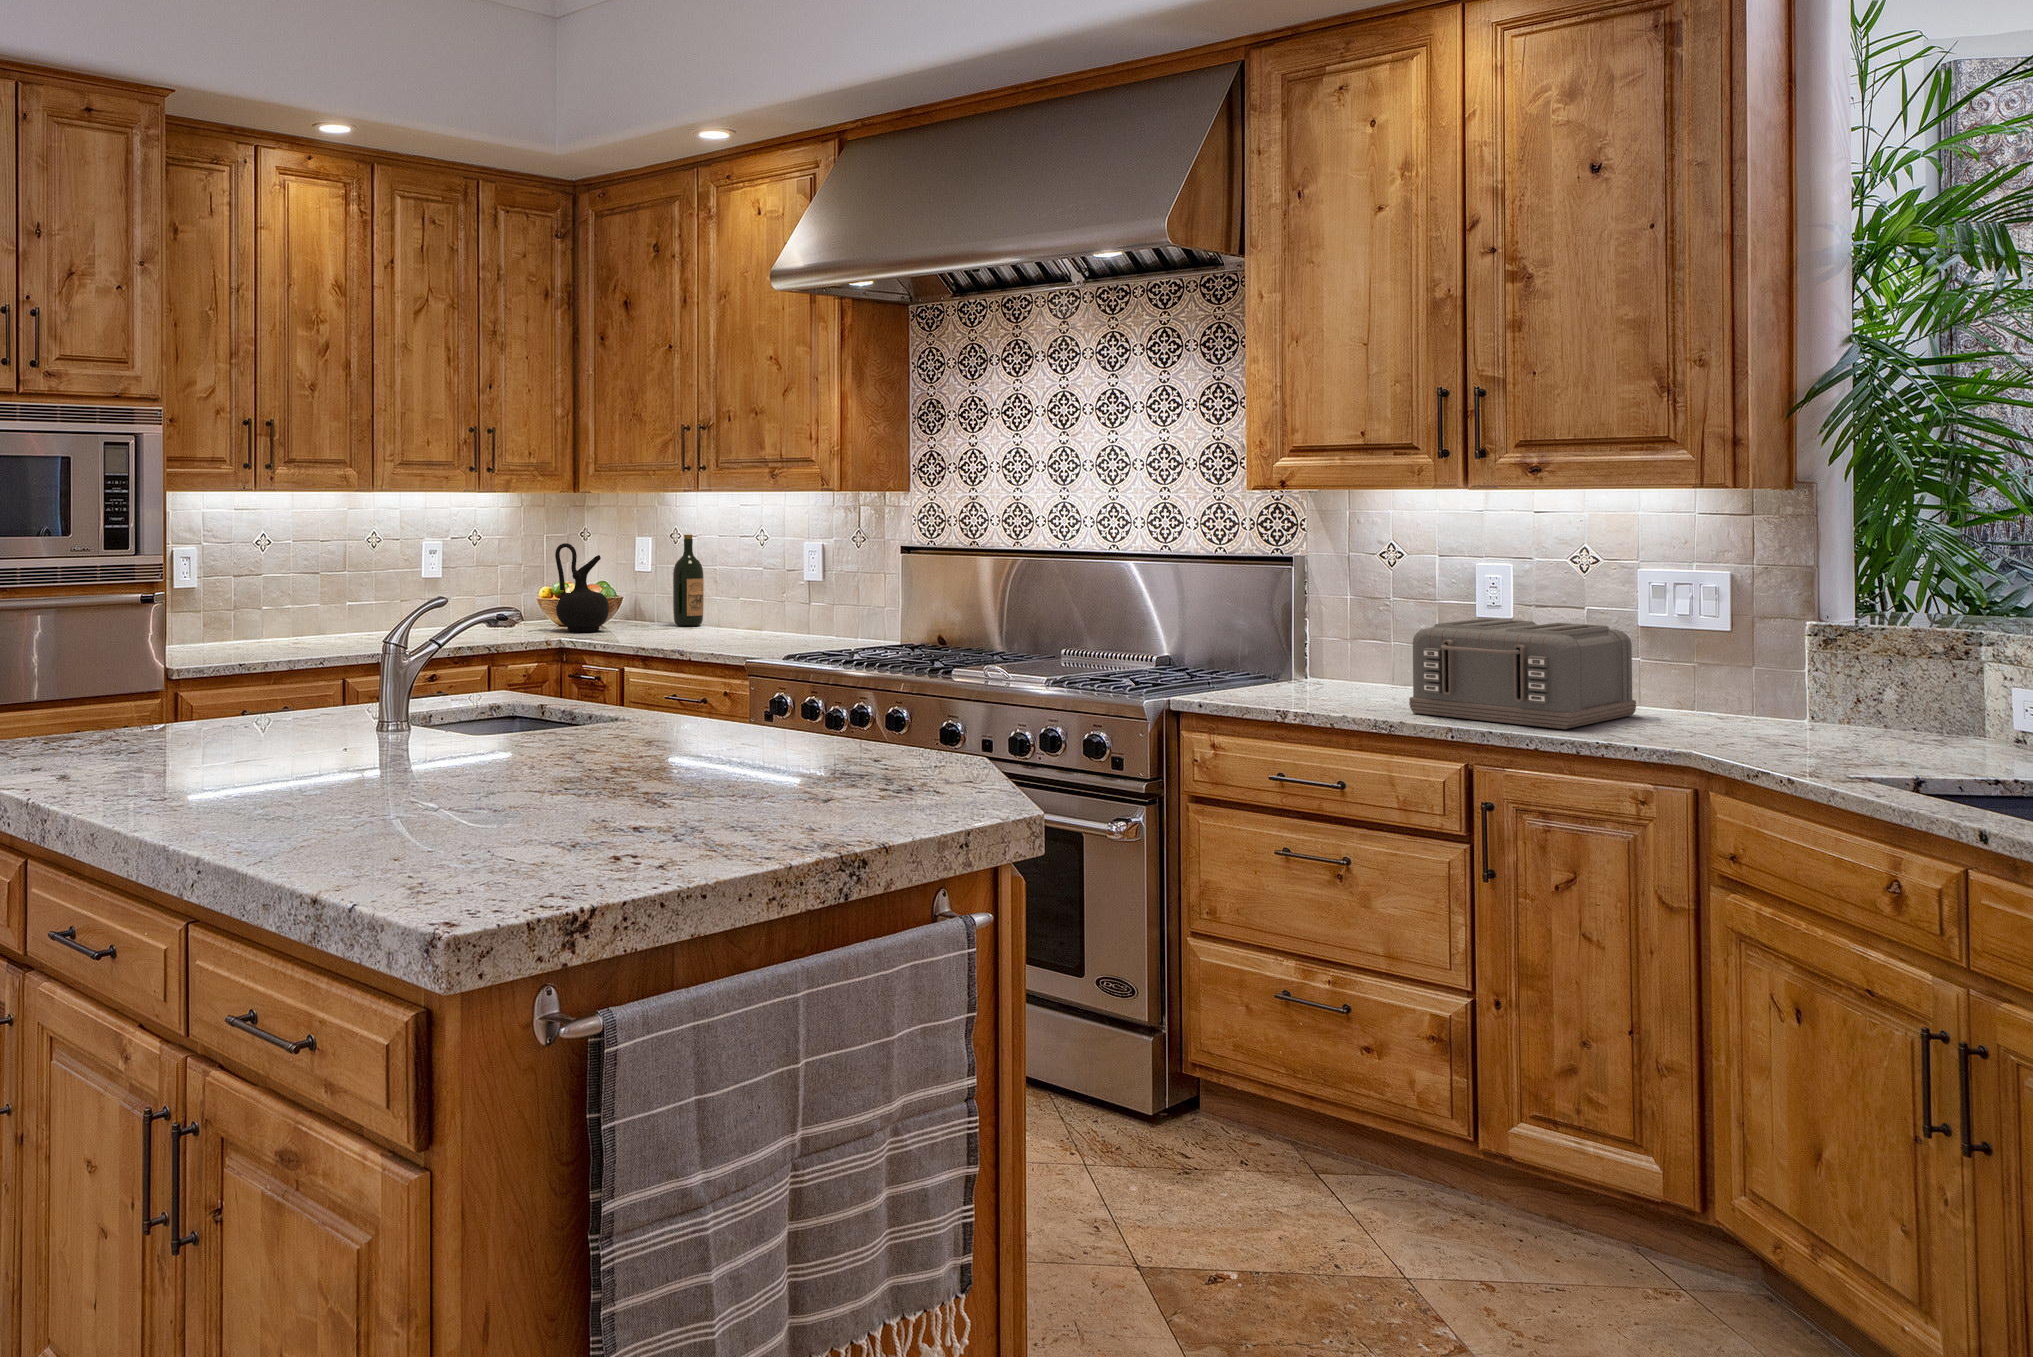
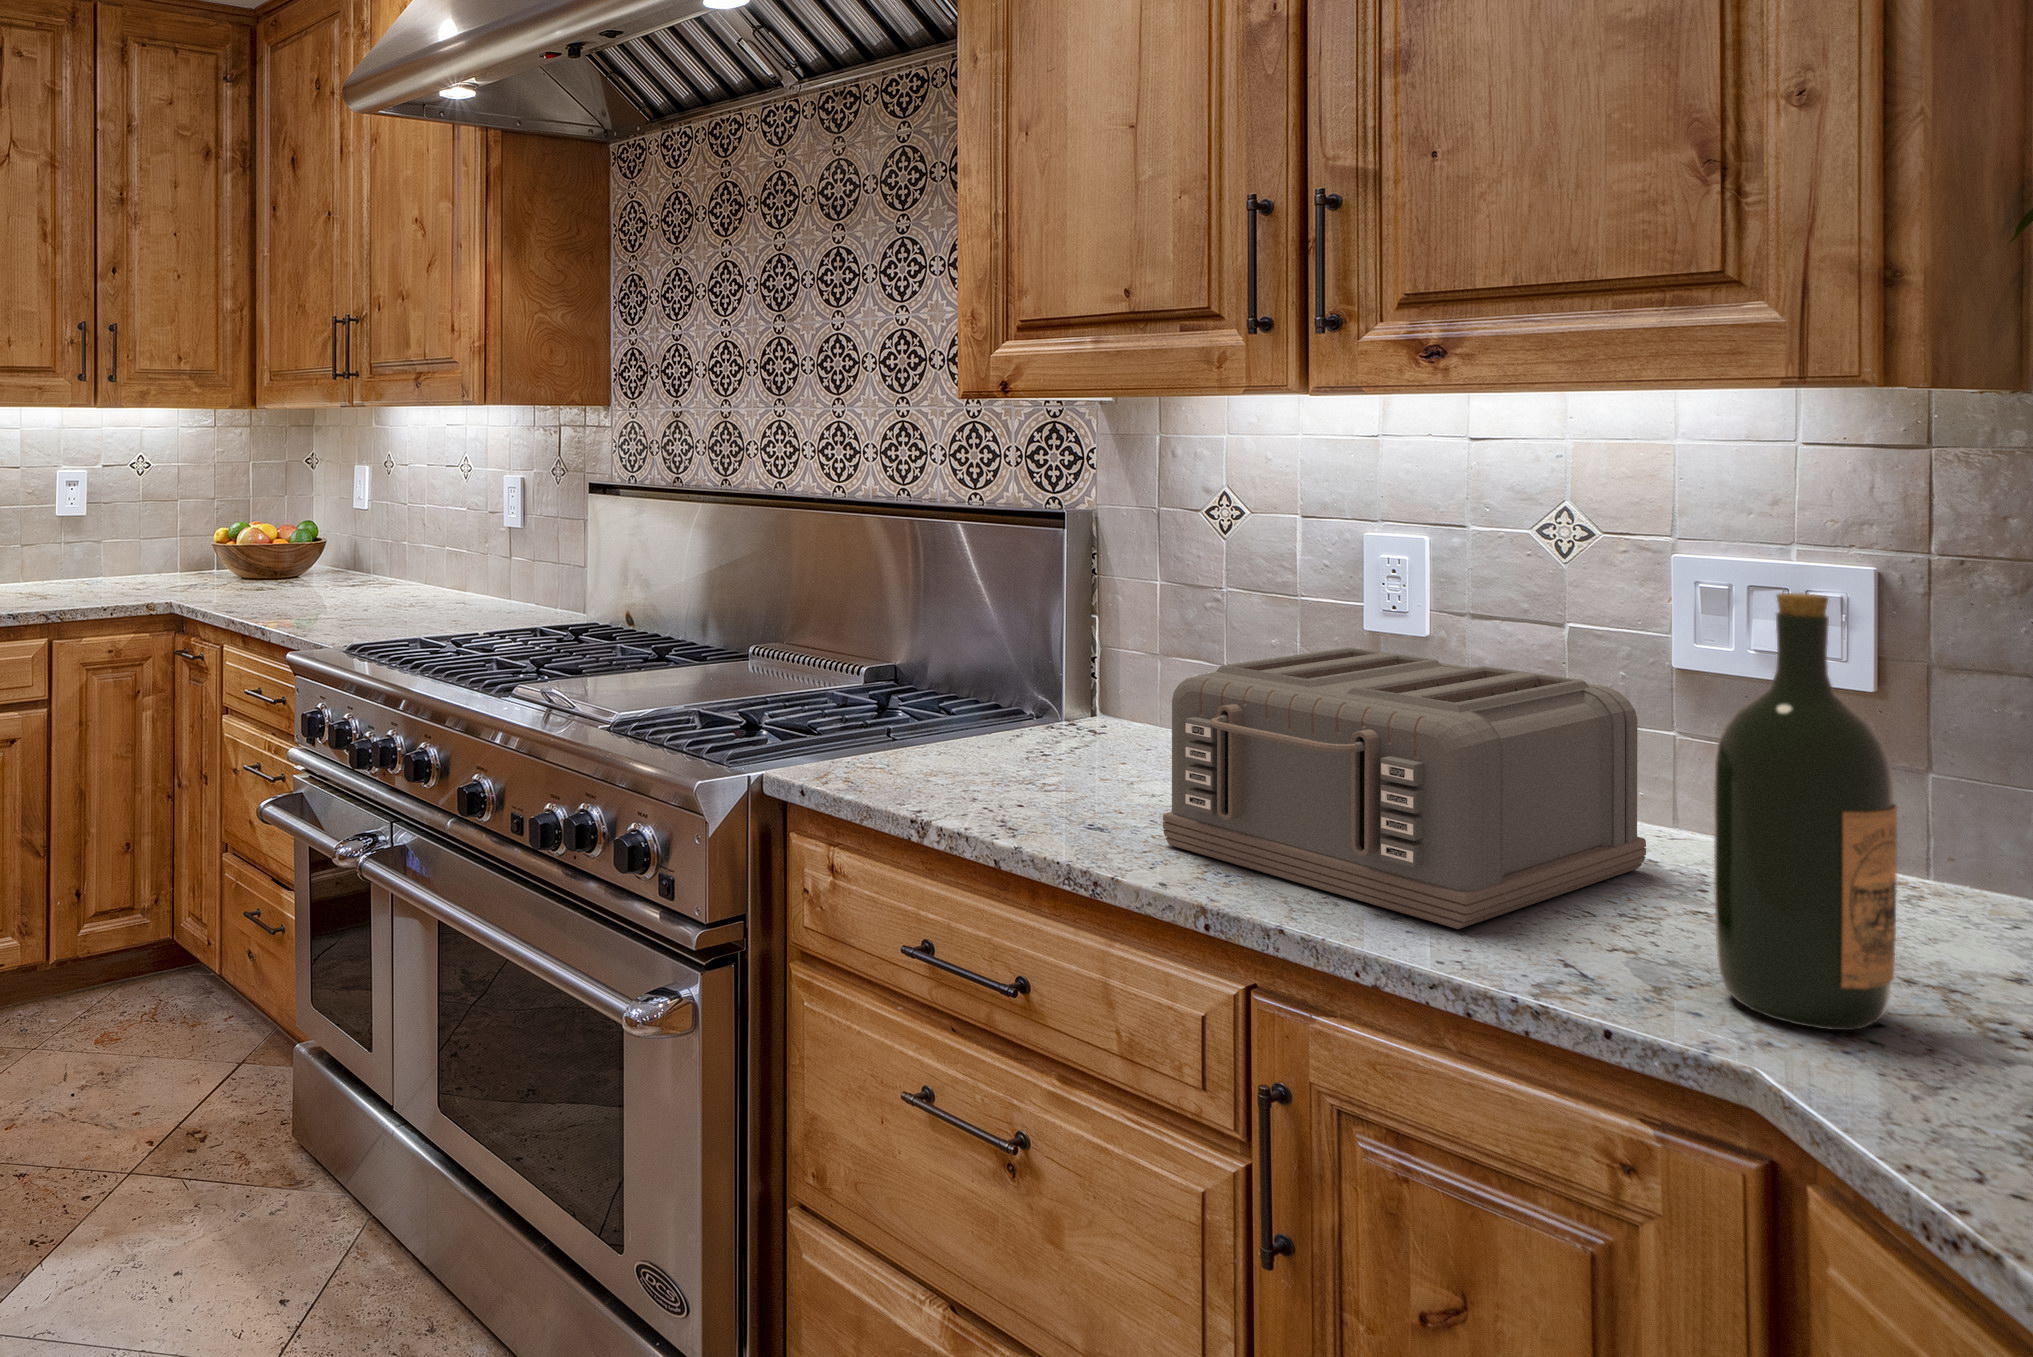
wine bottle: present [673,535,704,626] -> present [1714,593,1897,1030]
ceramic jug: present [555,543,609,632] -> none [174,478,246,597]

